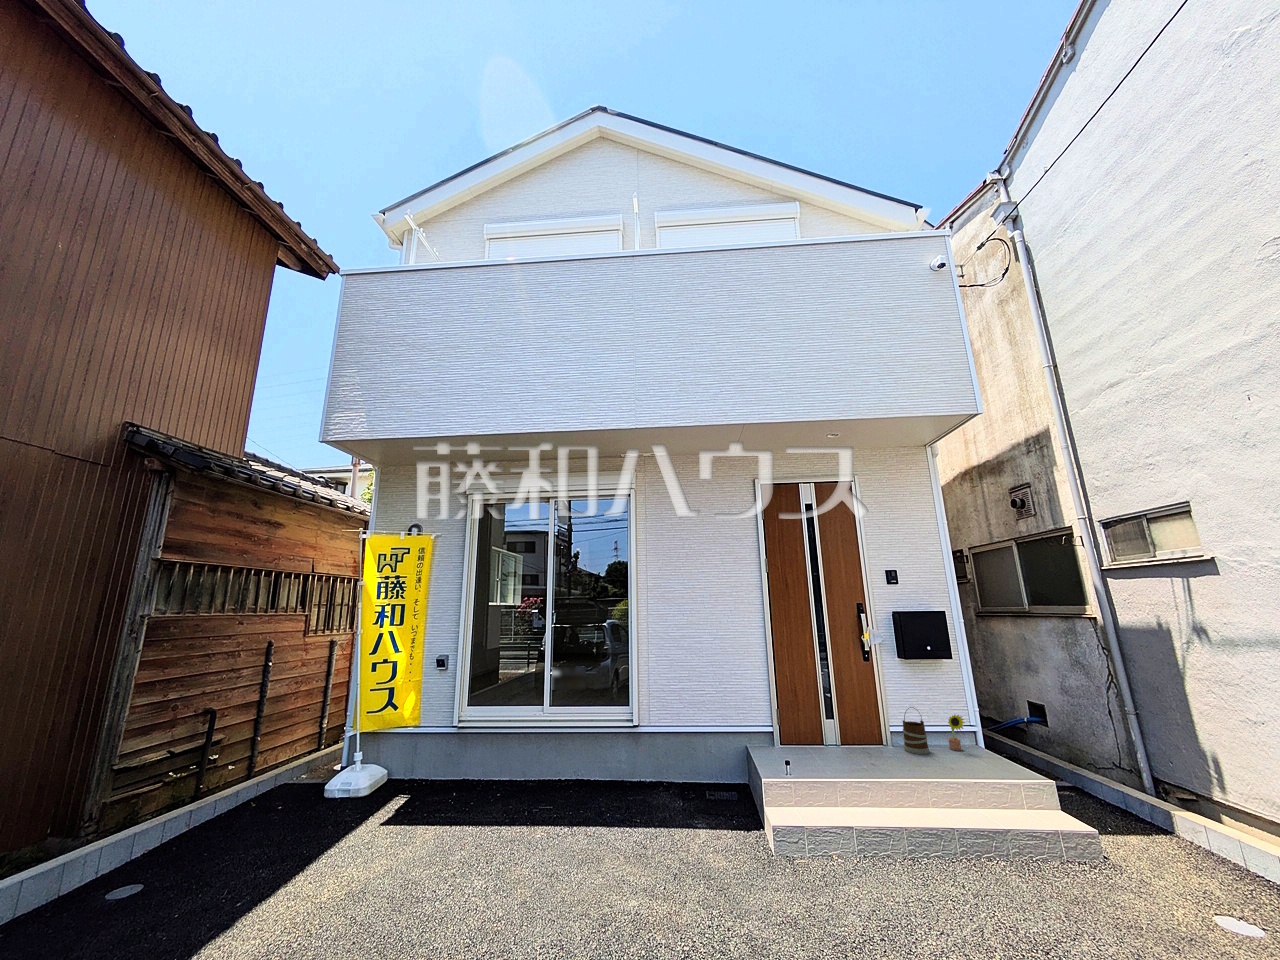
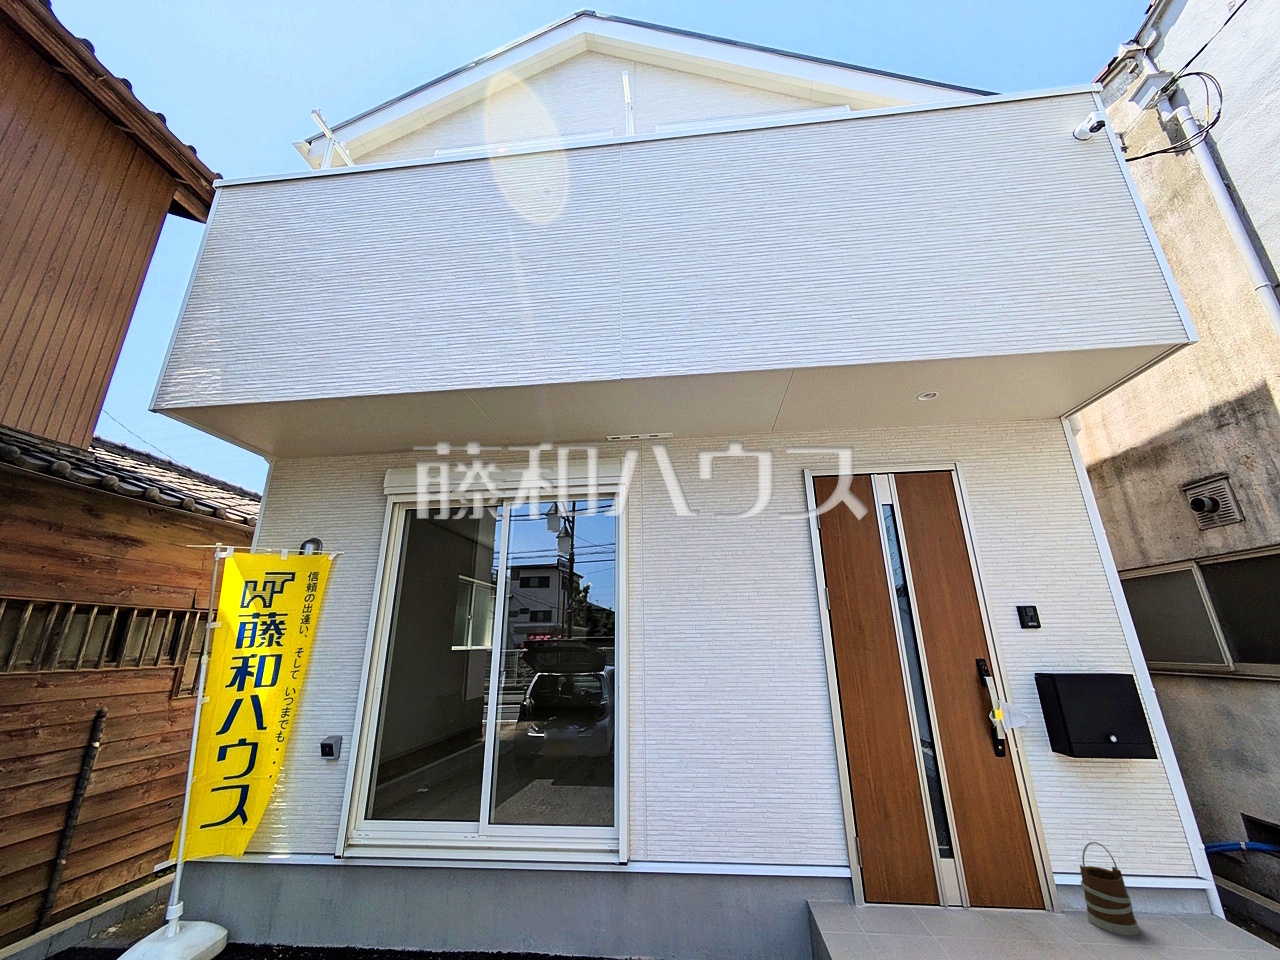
decorative plant: present [948,715,965,751] -> none [1165,859,1200,928]

